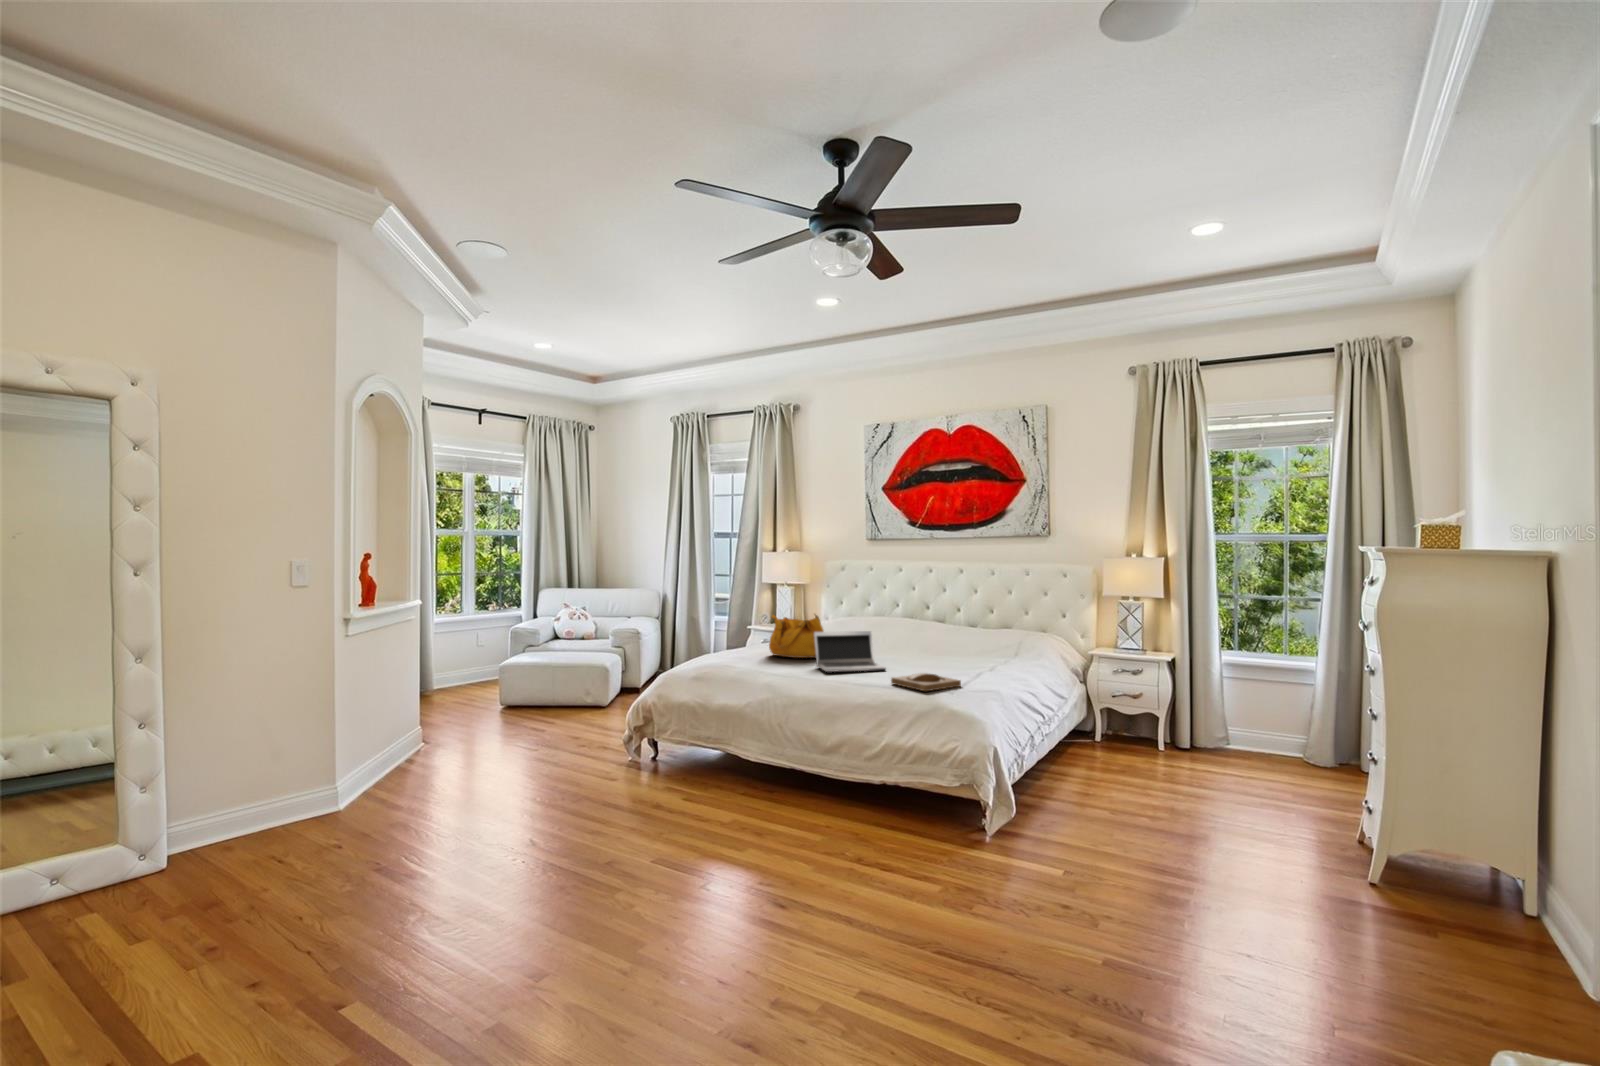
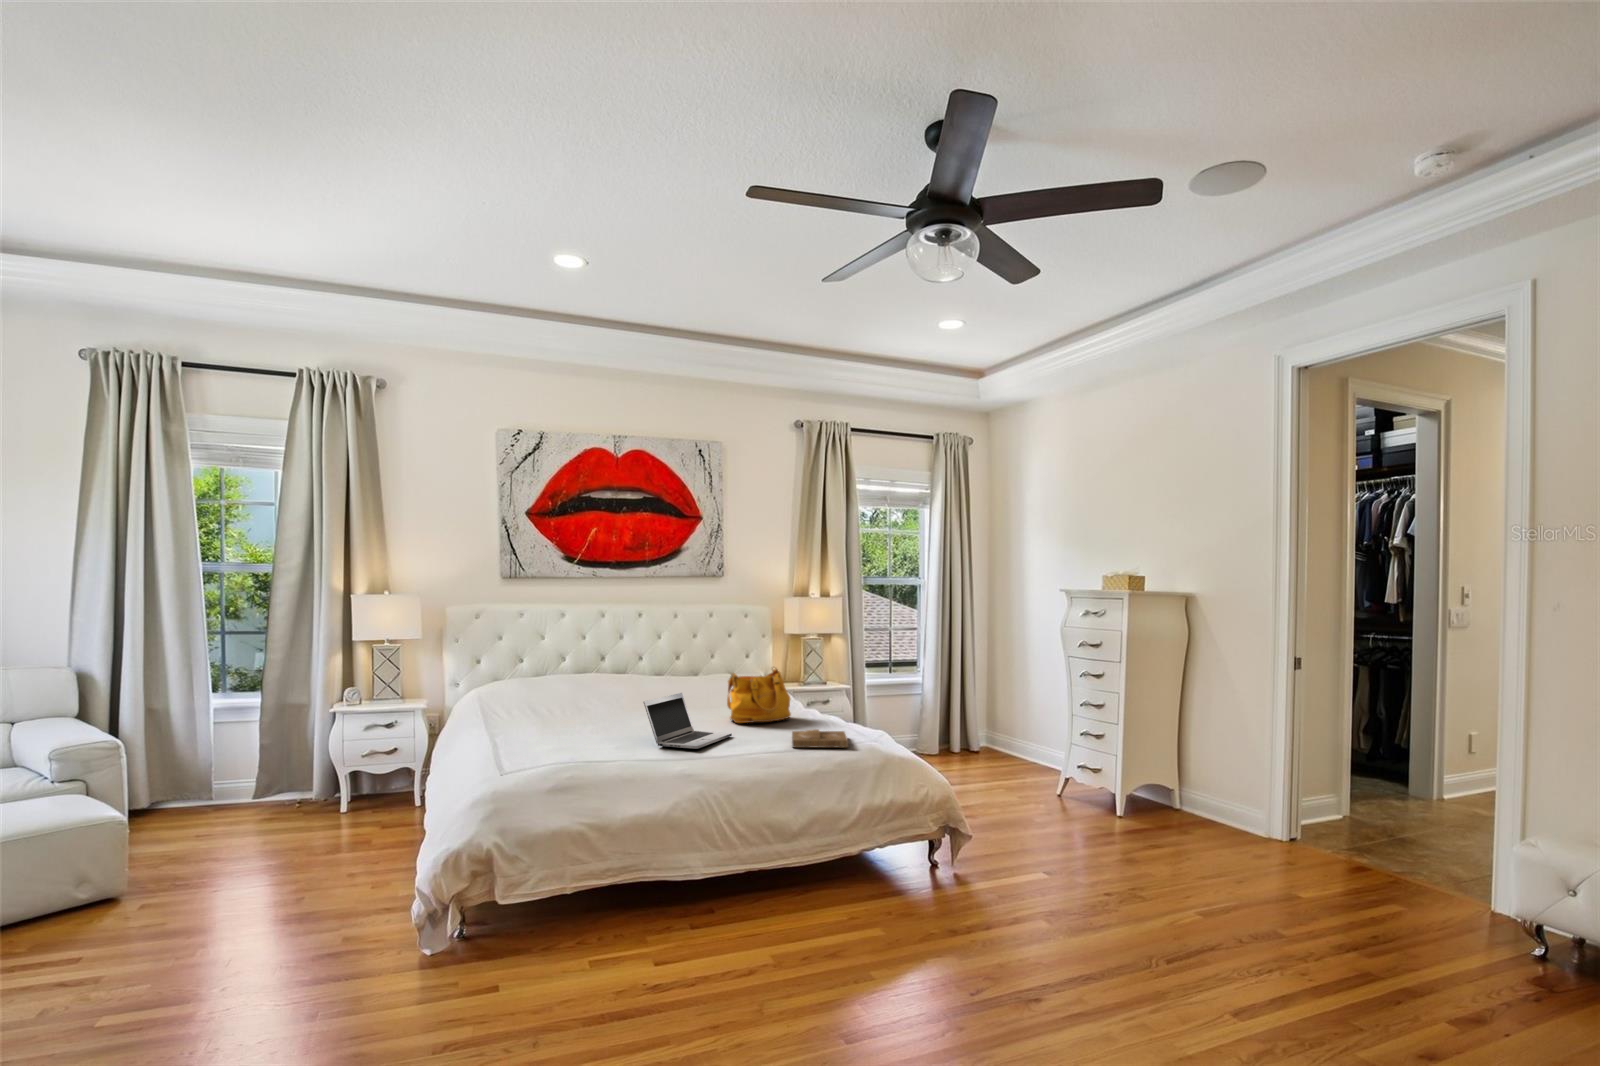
handbag: present [769,615,824,658] -> present [727,669,791,723]

